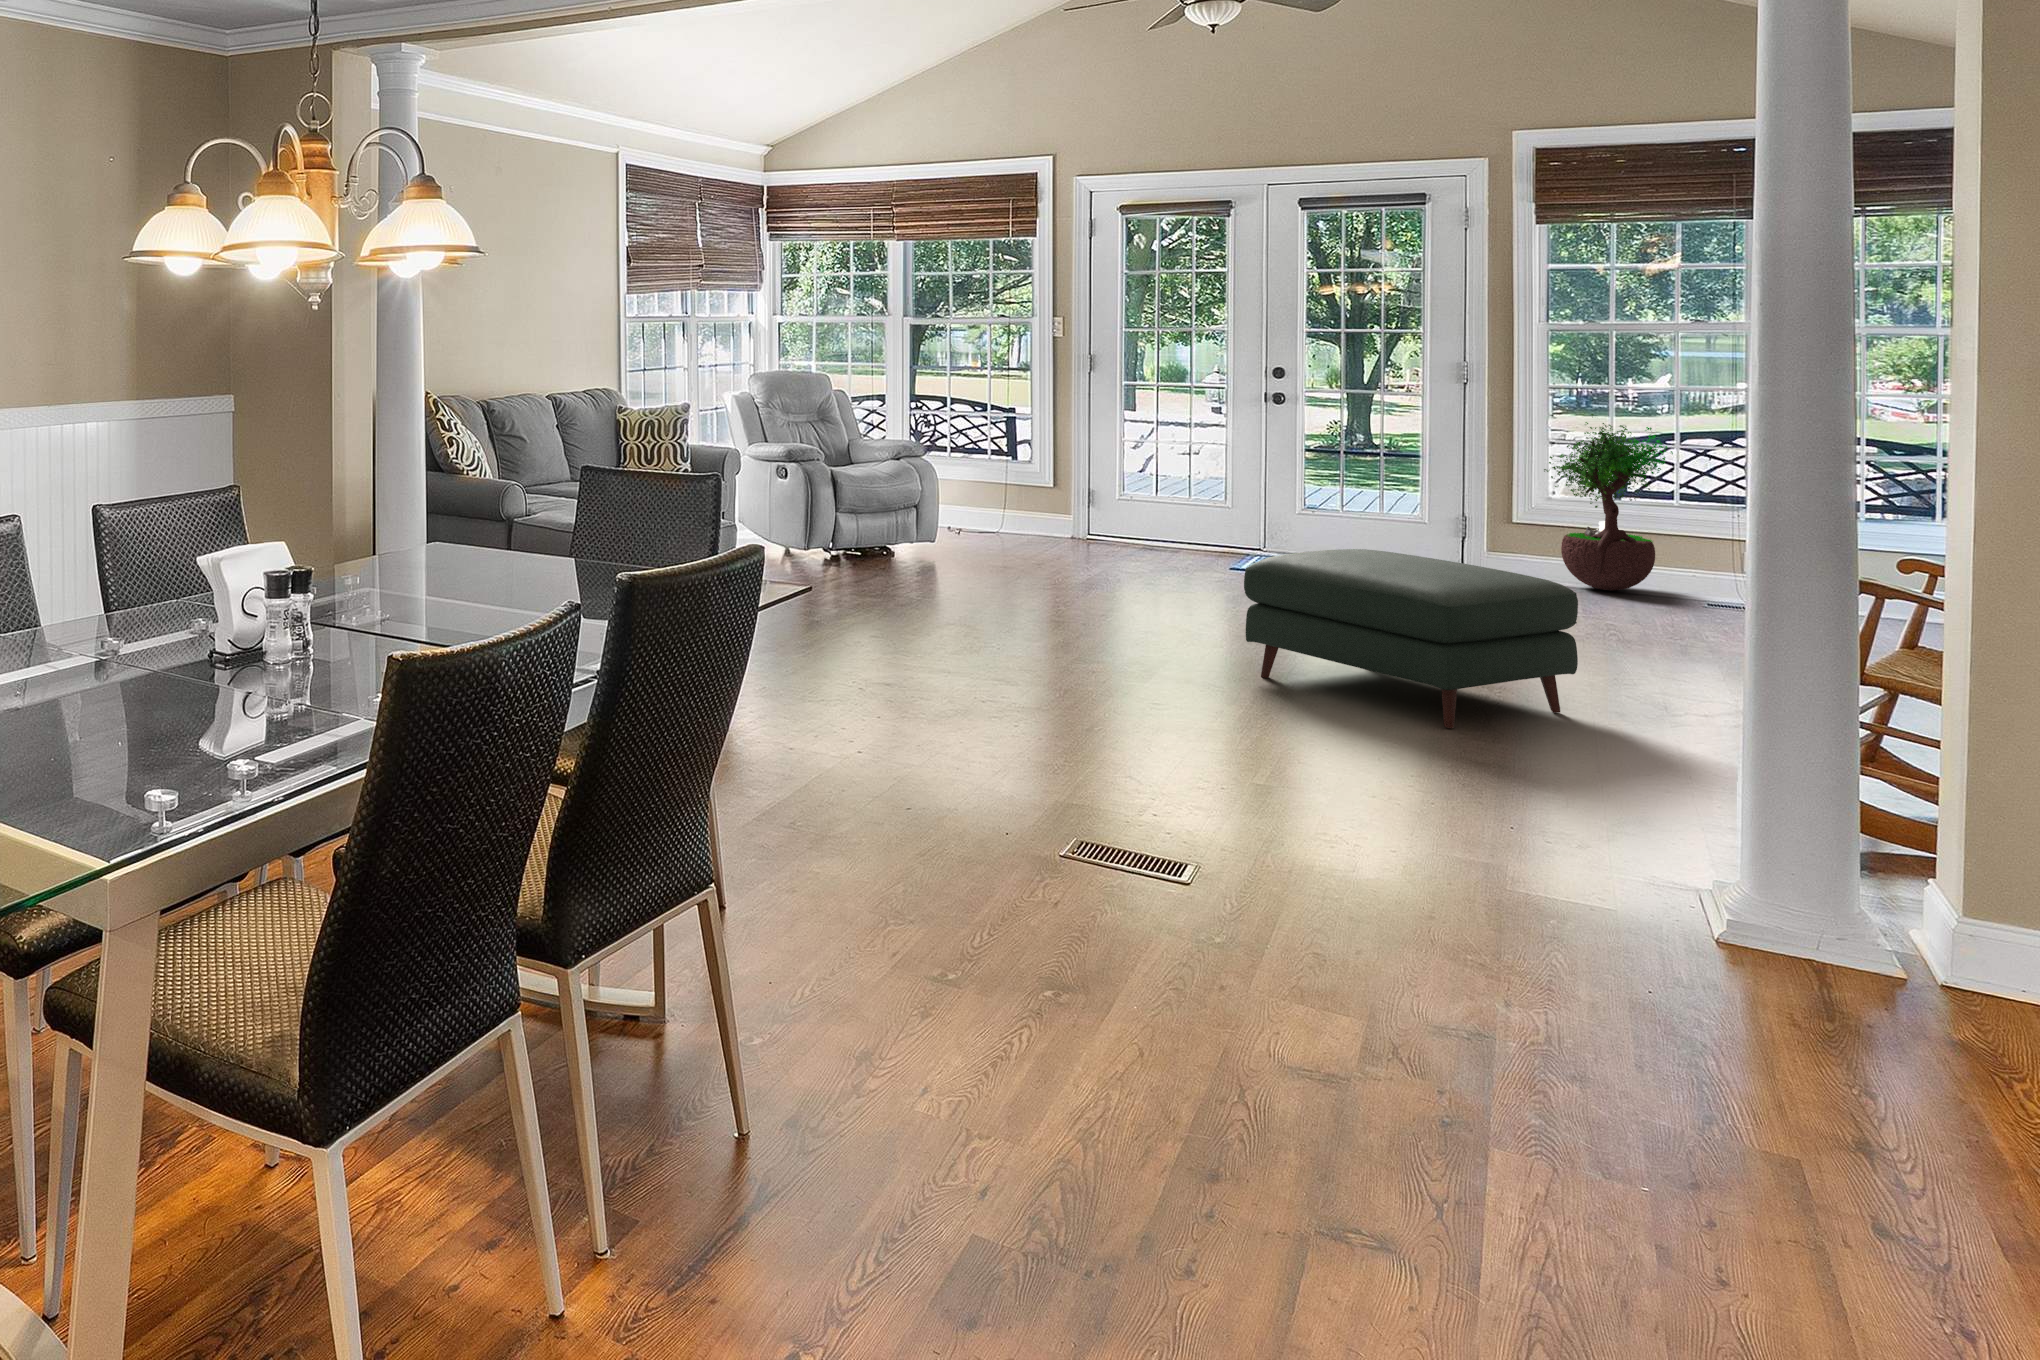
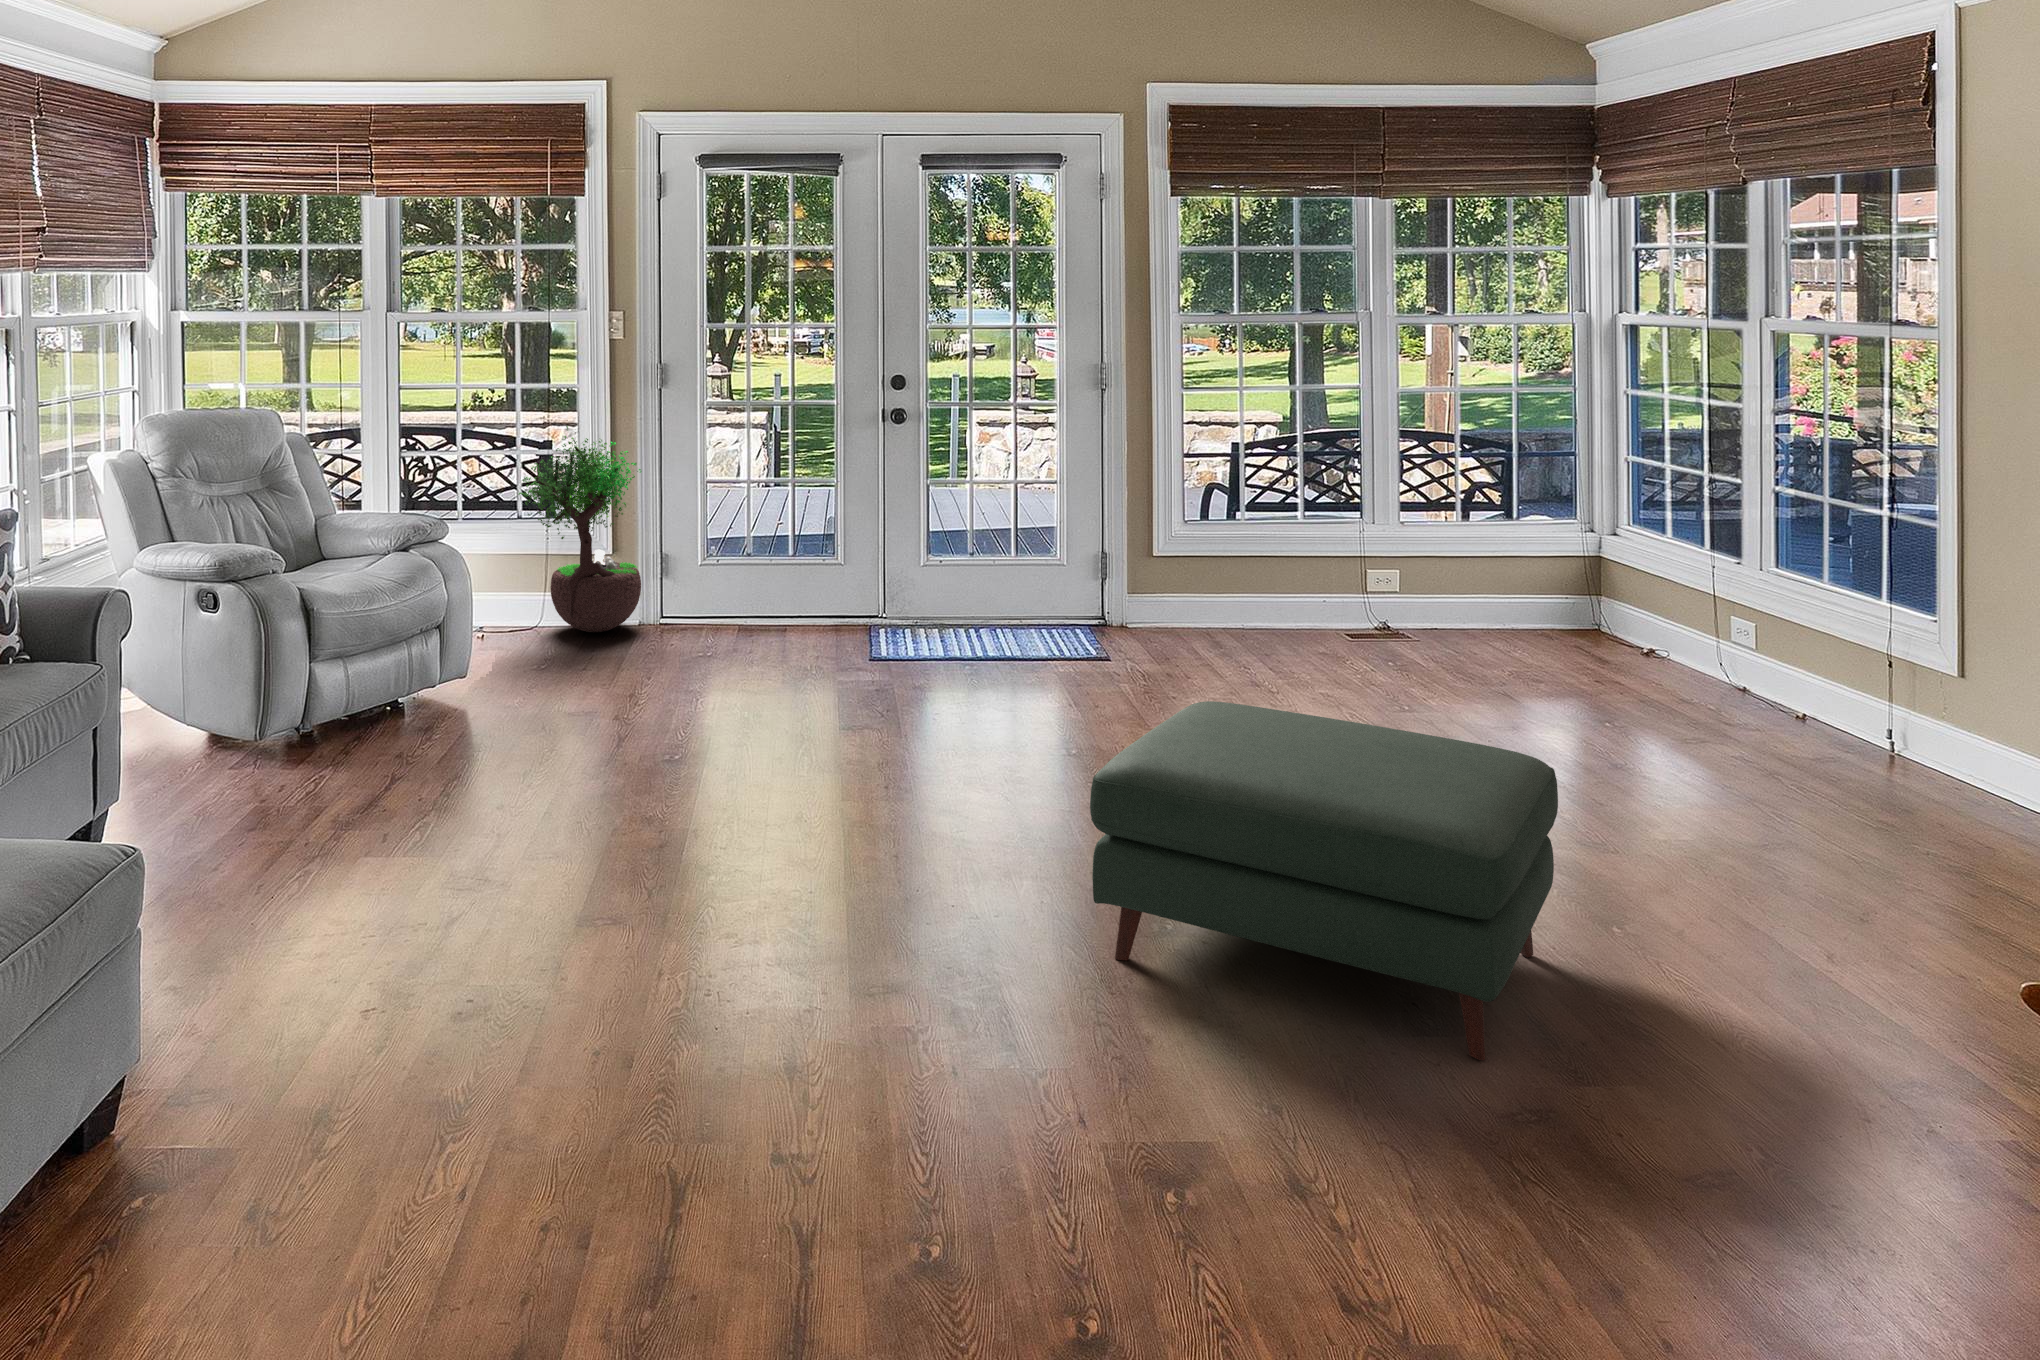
potted tree: present [1544,414,1673,591] -> present [519,426,641,632]

